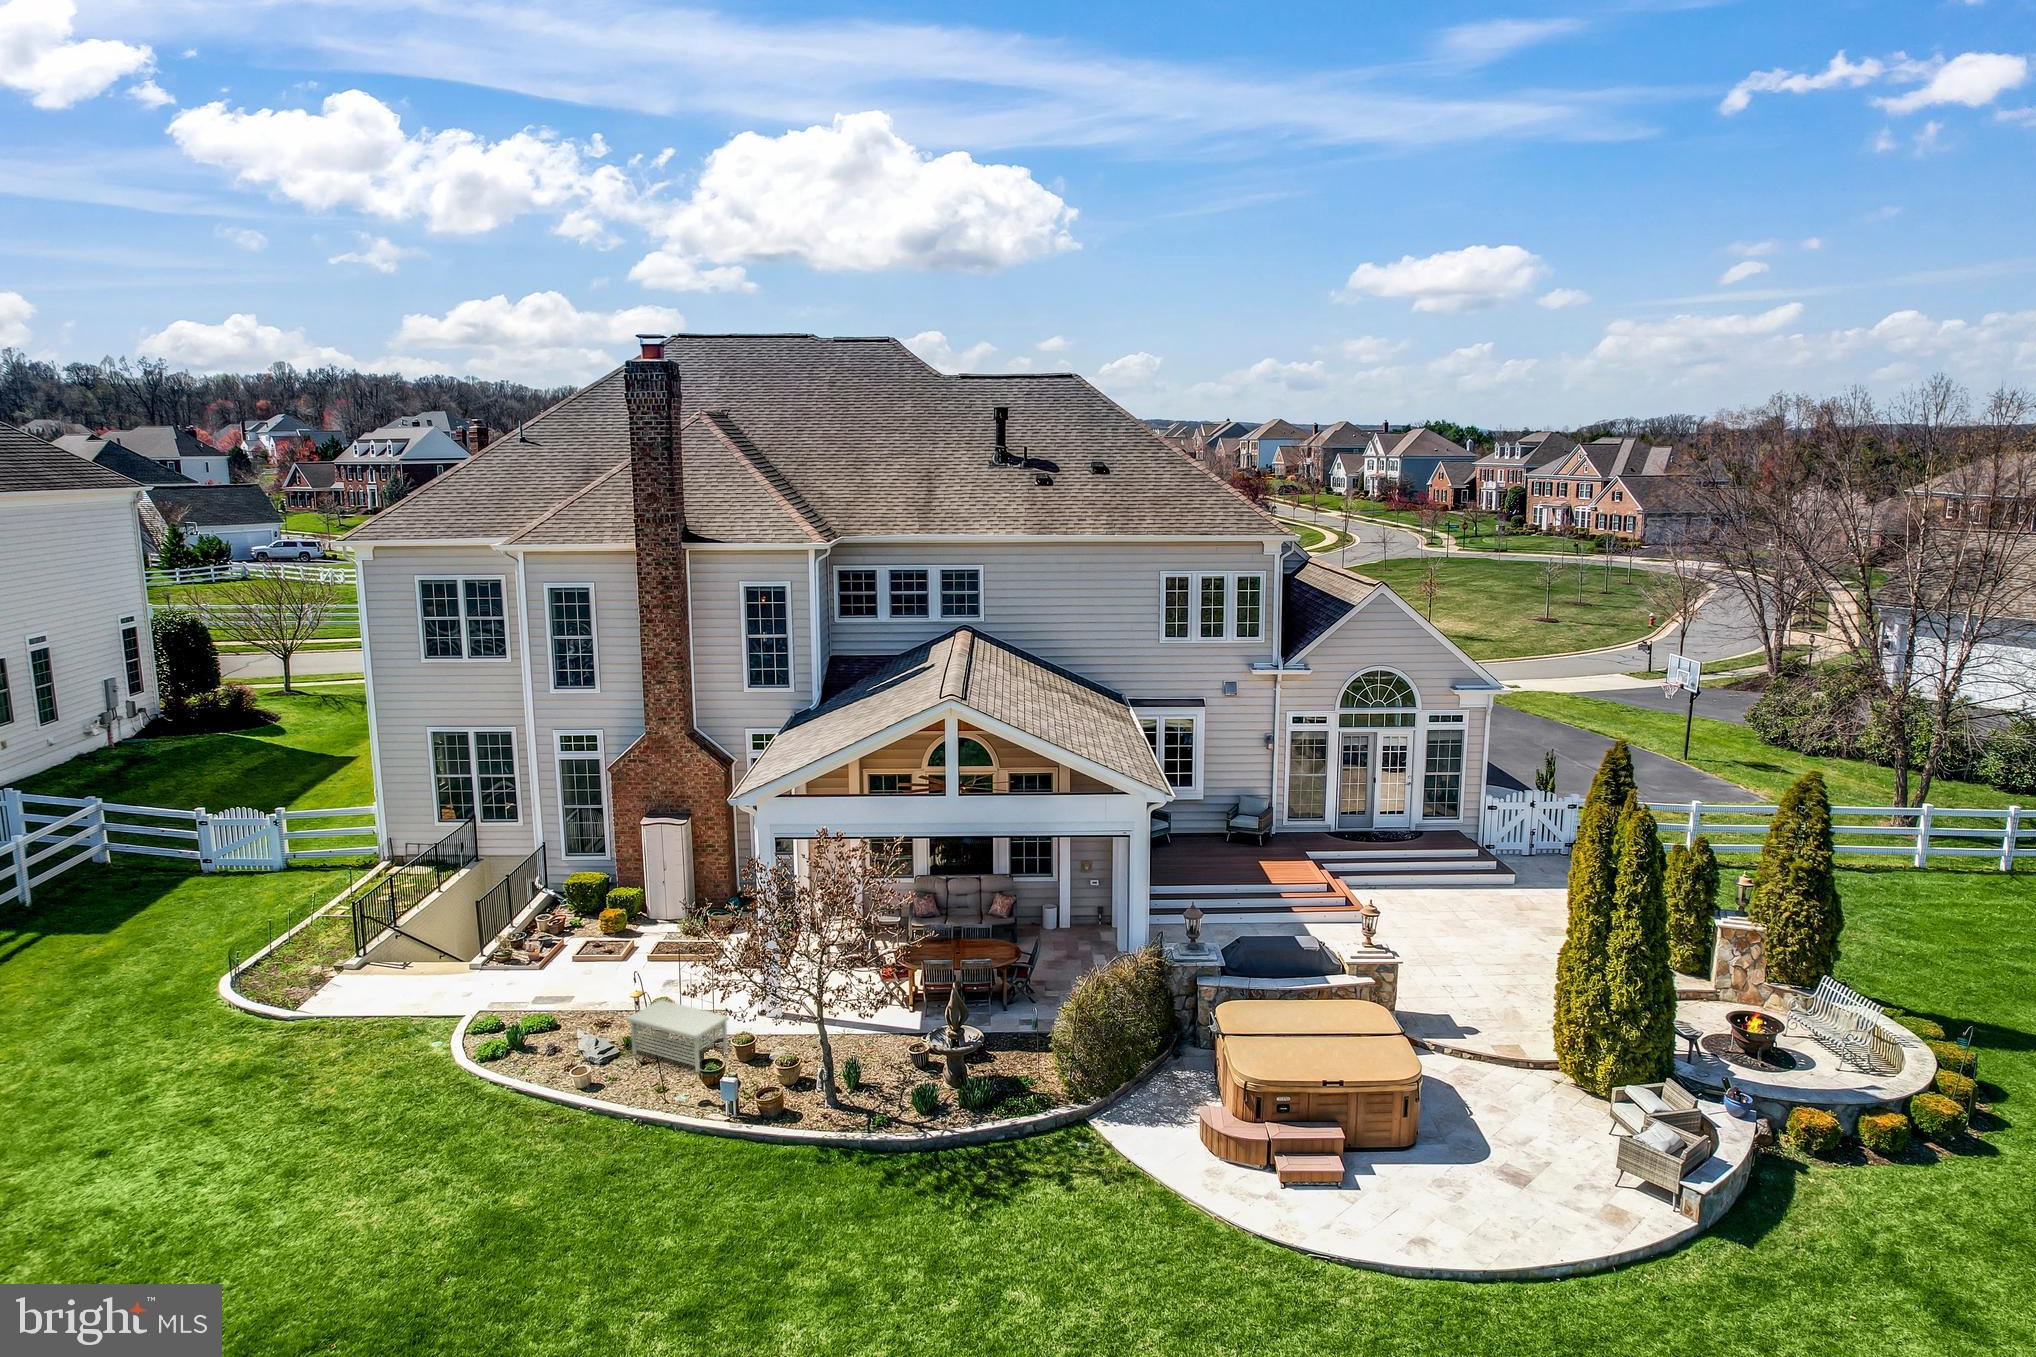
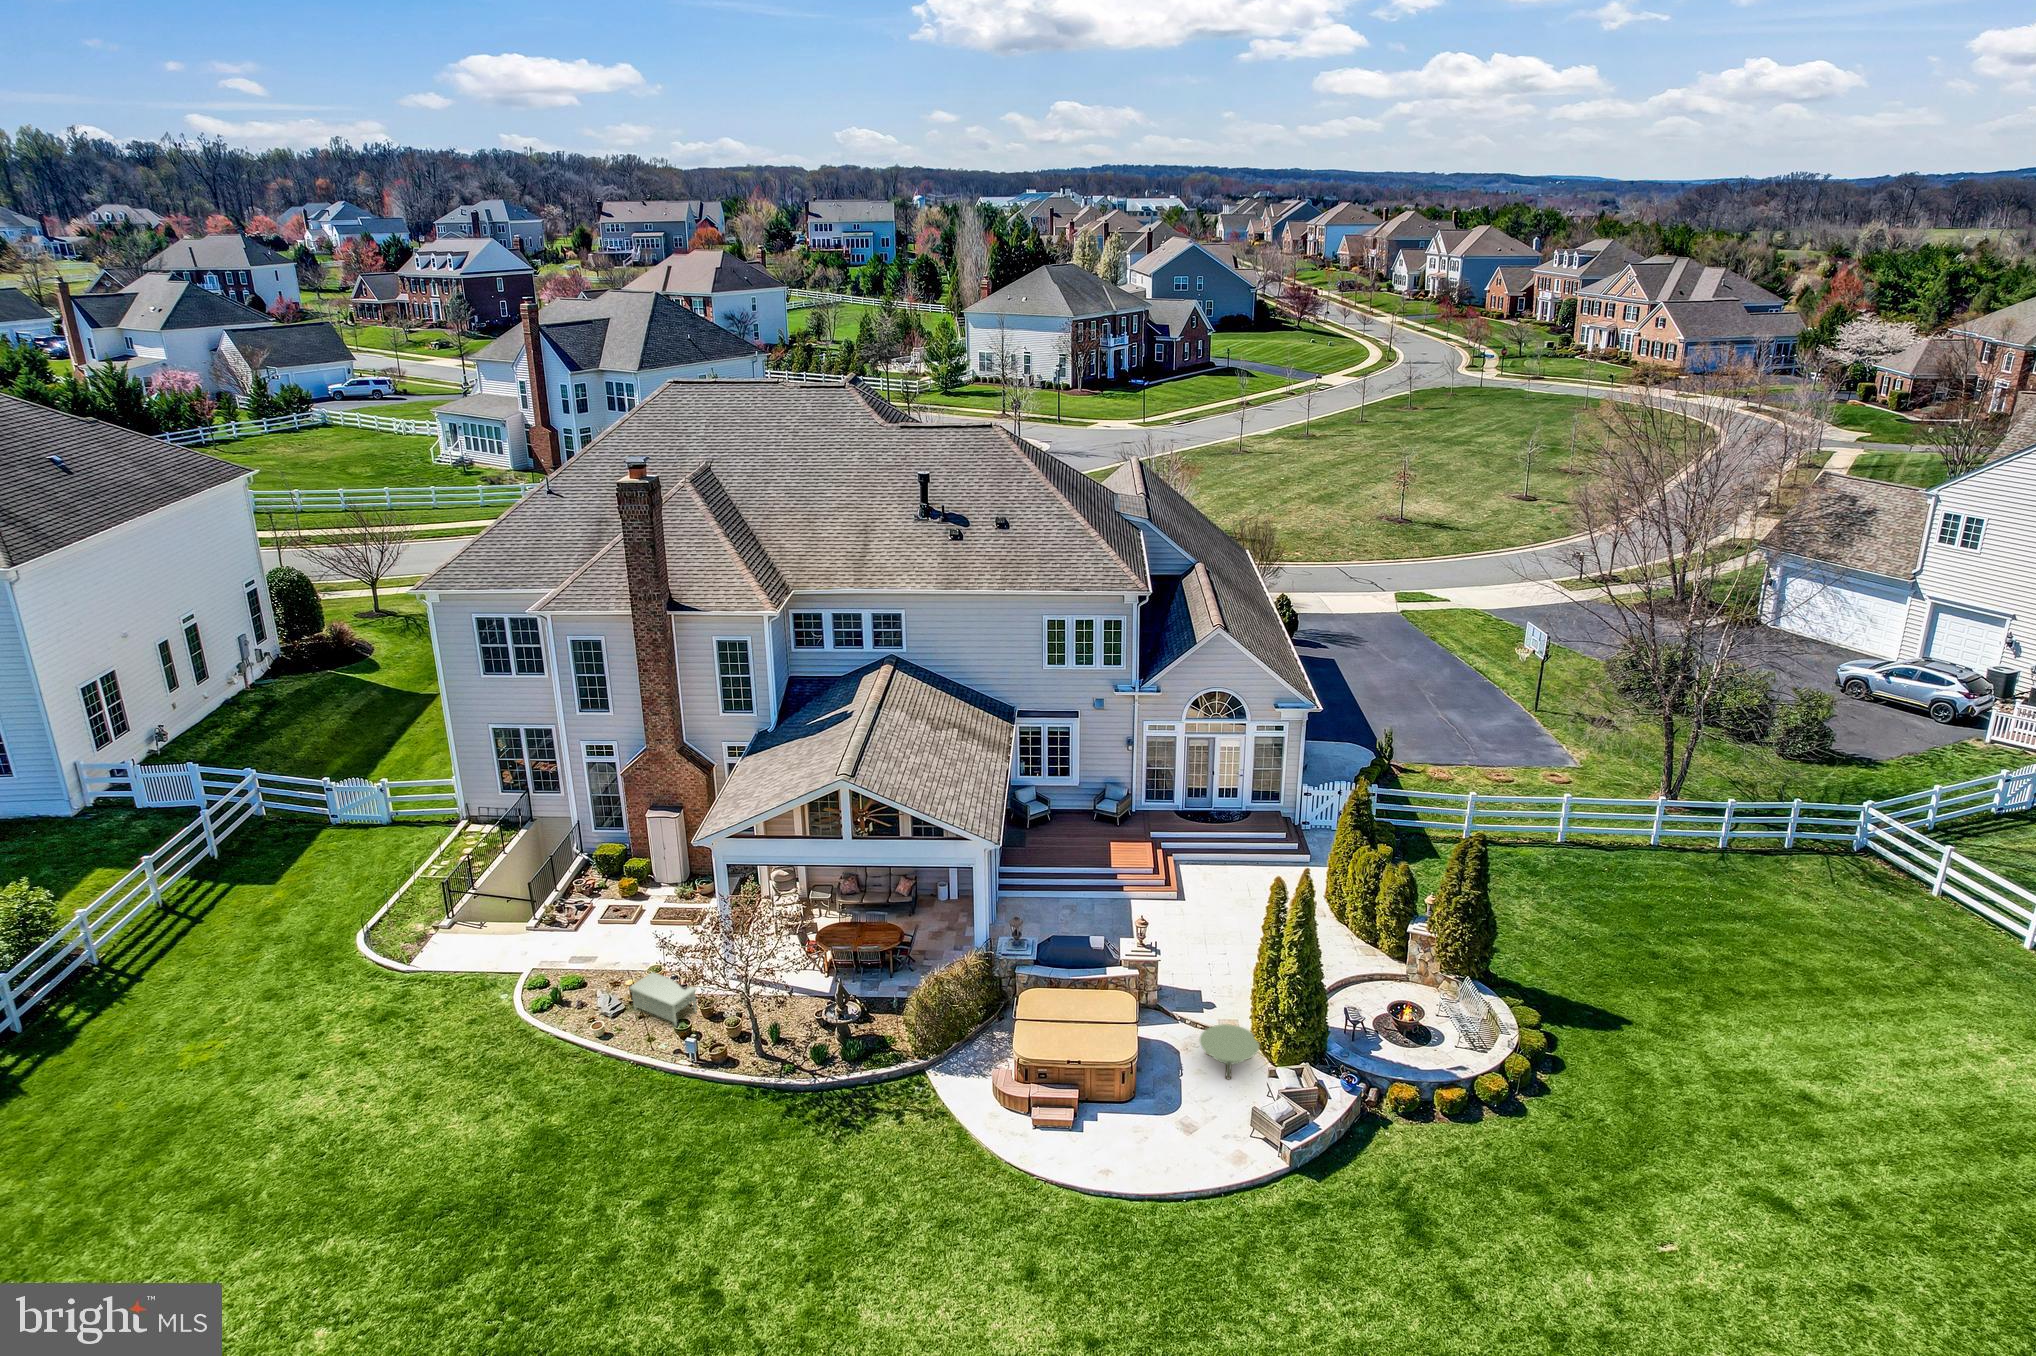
round table: none [1498,1038,1595,1113] -> present [1200,1024,1259,1079]

